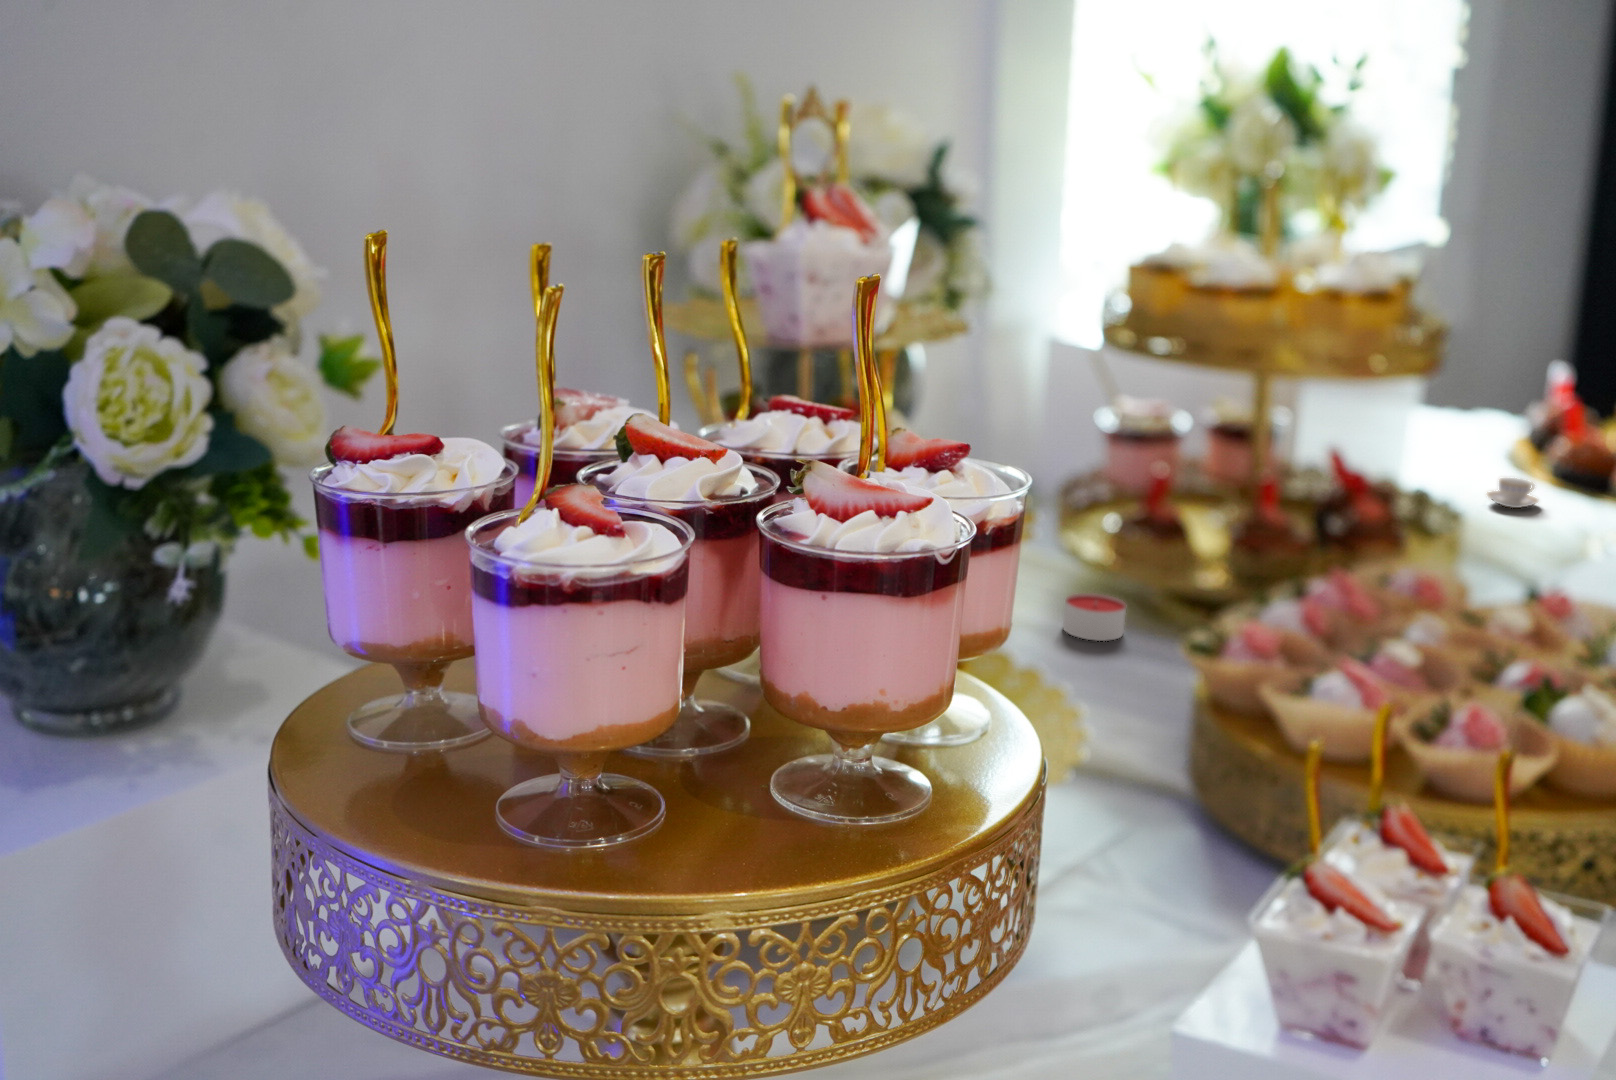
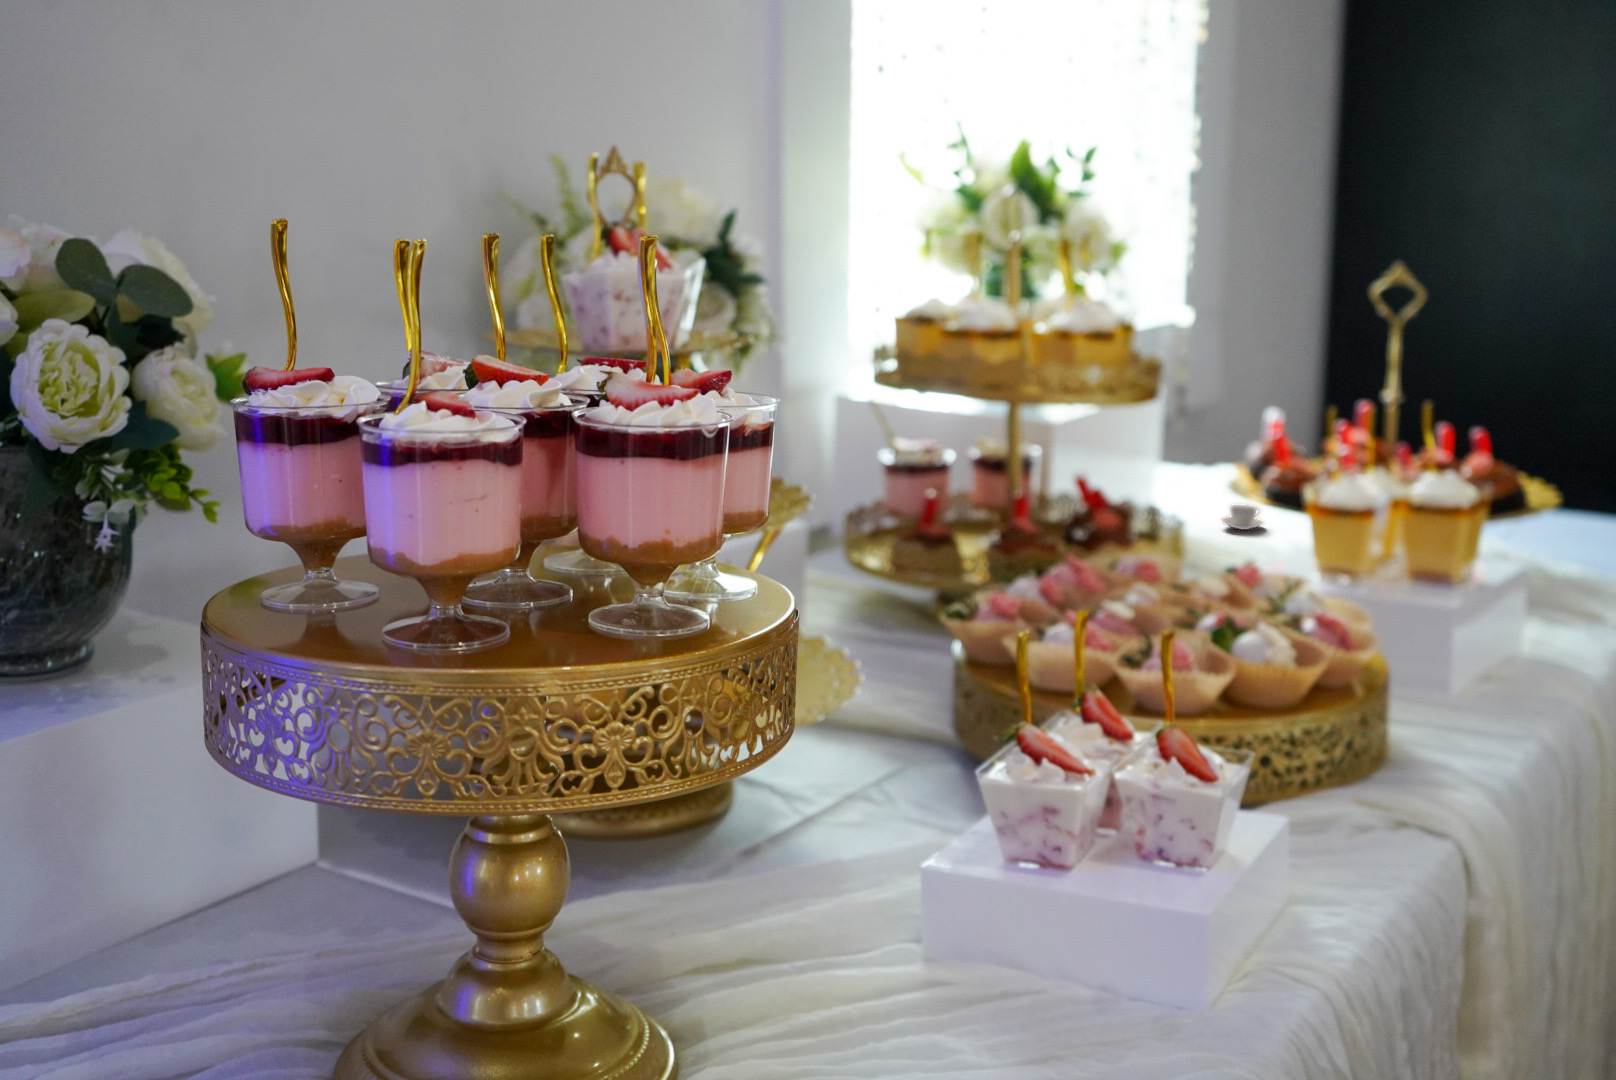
candle: present [1063,593,1126,641] -> none [858,602,911,639]

